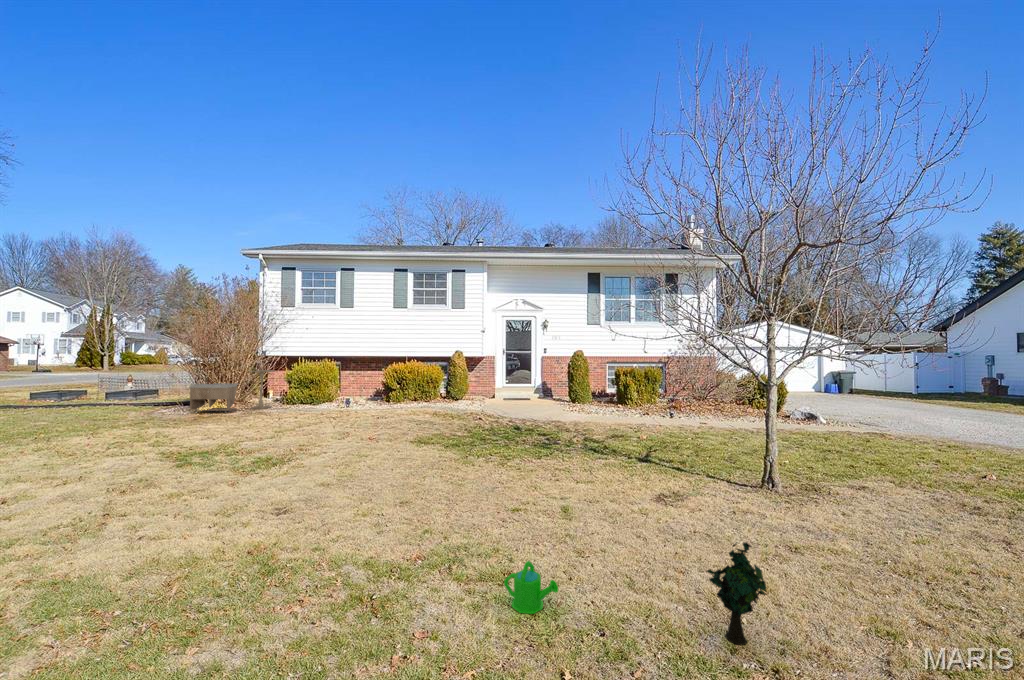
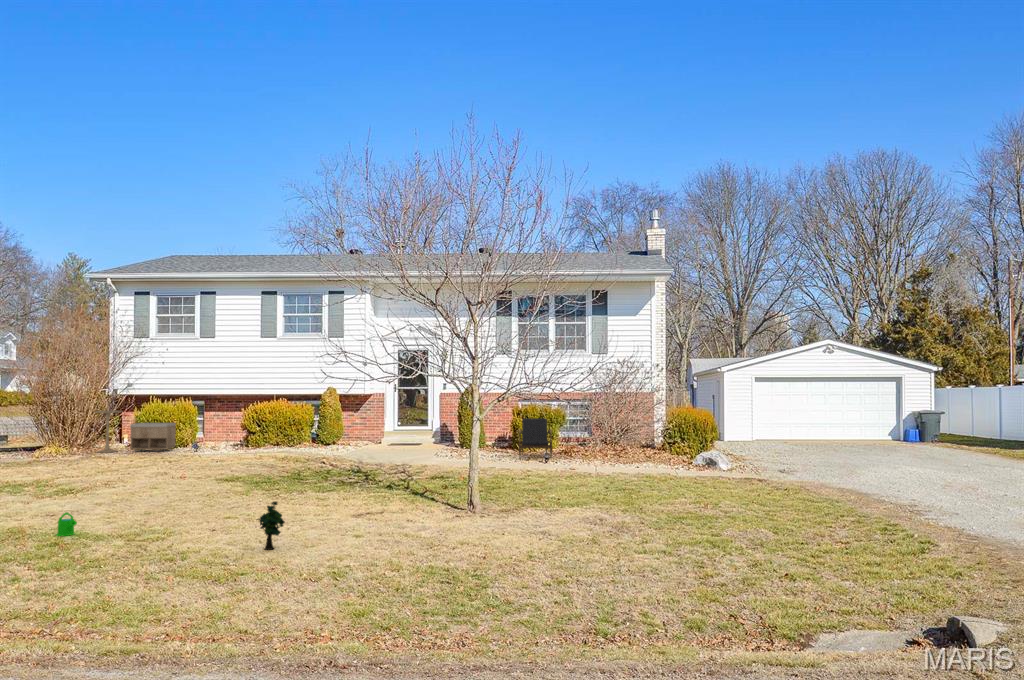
lounge chair: none [632,378,666,412] -> present [519,418,552,457]
storage bench: present [189,383,238,413] -> present [130,423,176,452]
watering can: present [504,561,558,614] -> present [57,512,77,536]

